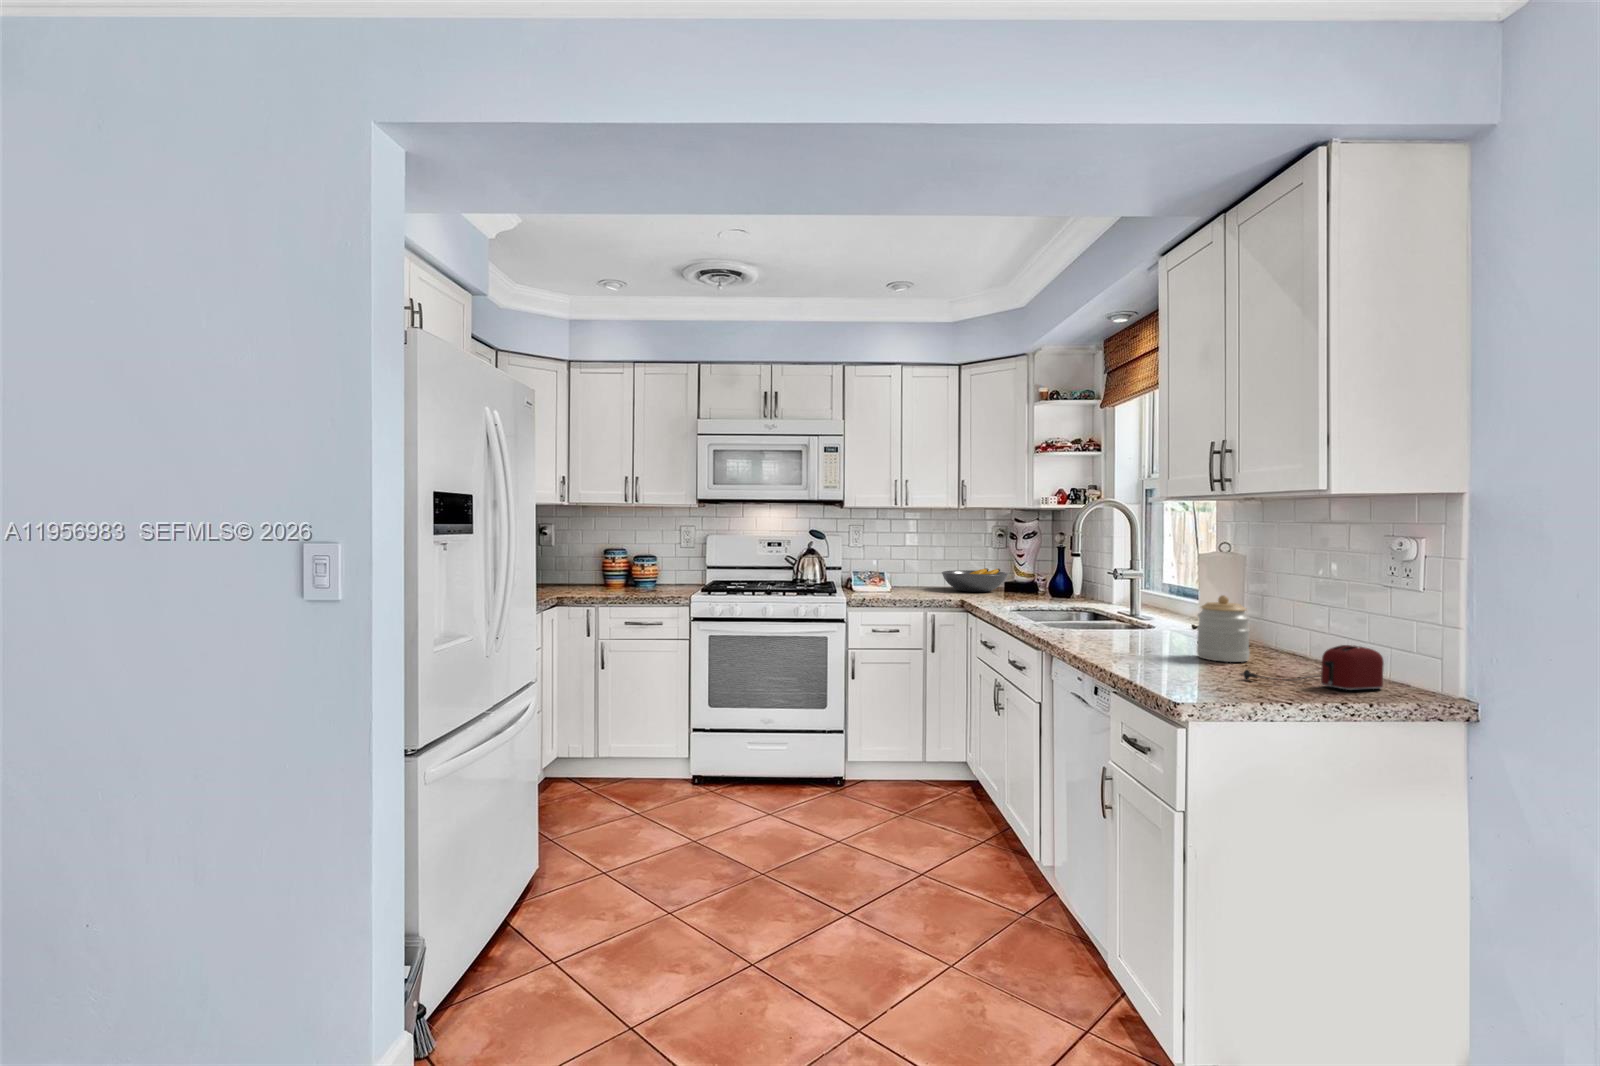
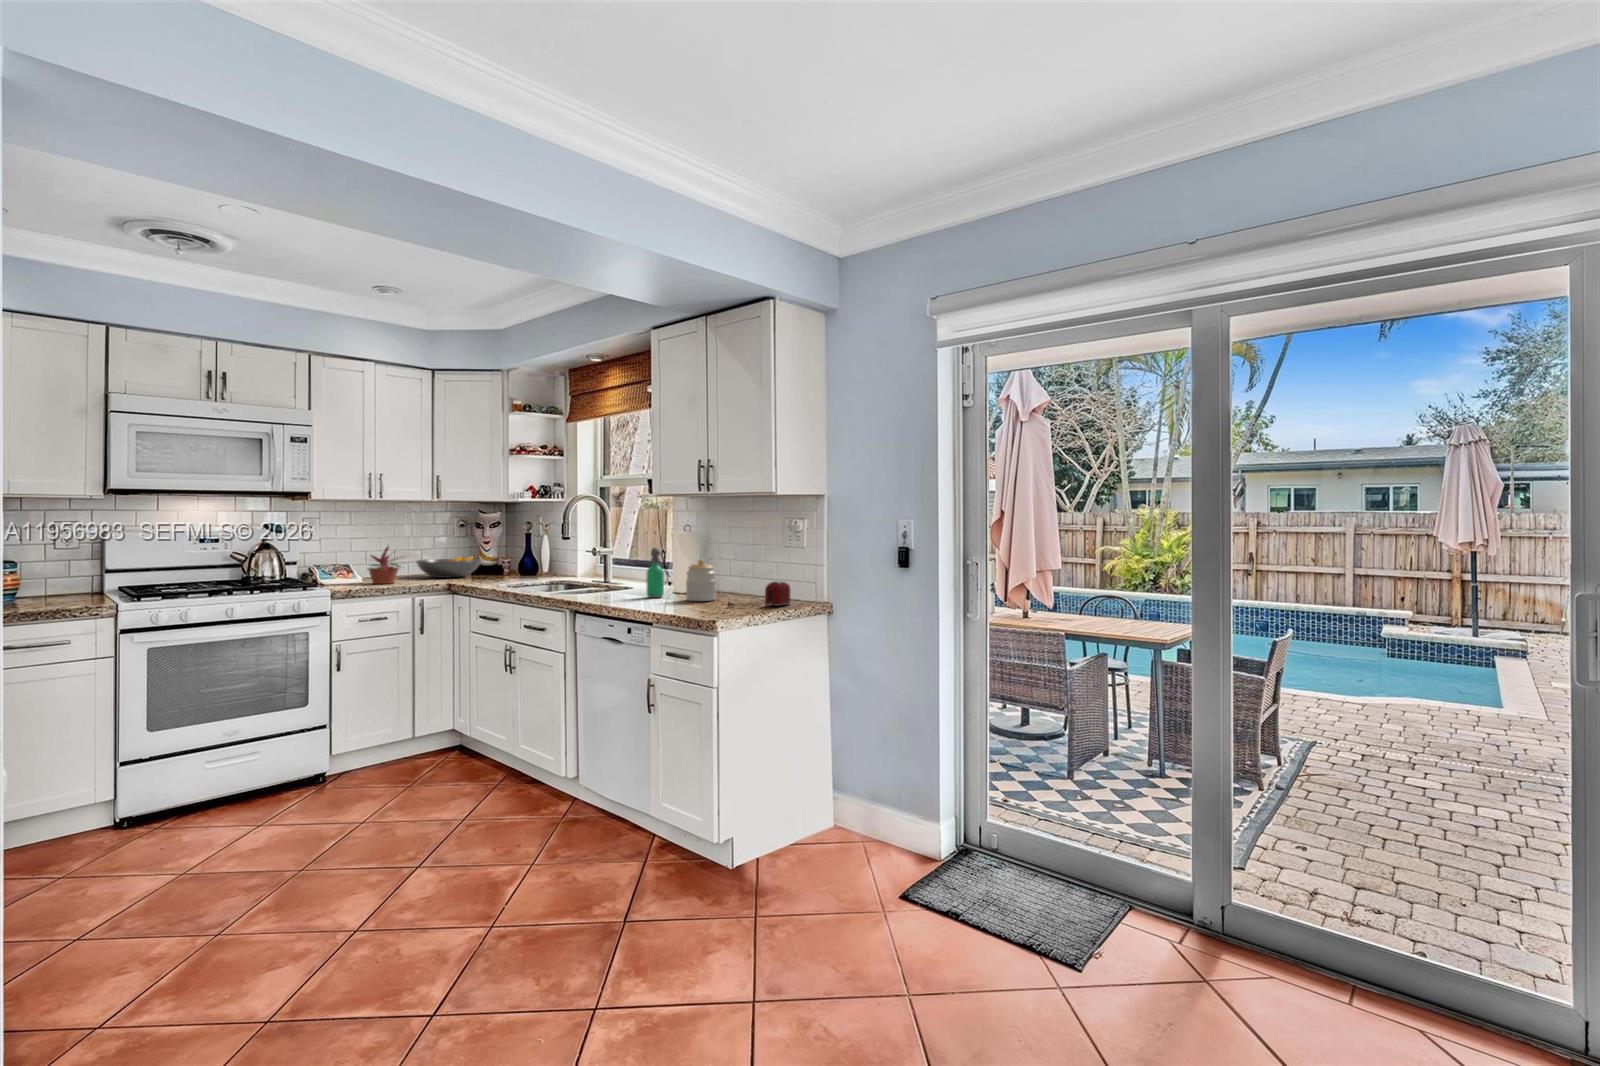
potted plant: none [875,553,926,595] -> present [368,546,400,584]
soap dispenser: none [1146,573,1173,646] -> present [646,548,664,598]

